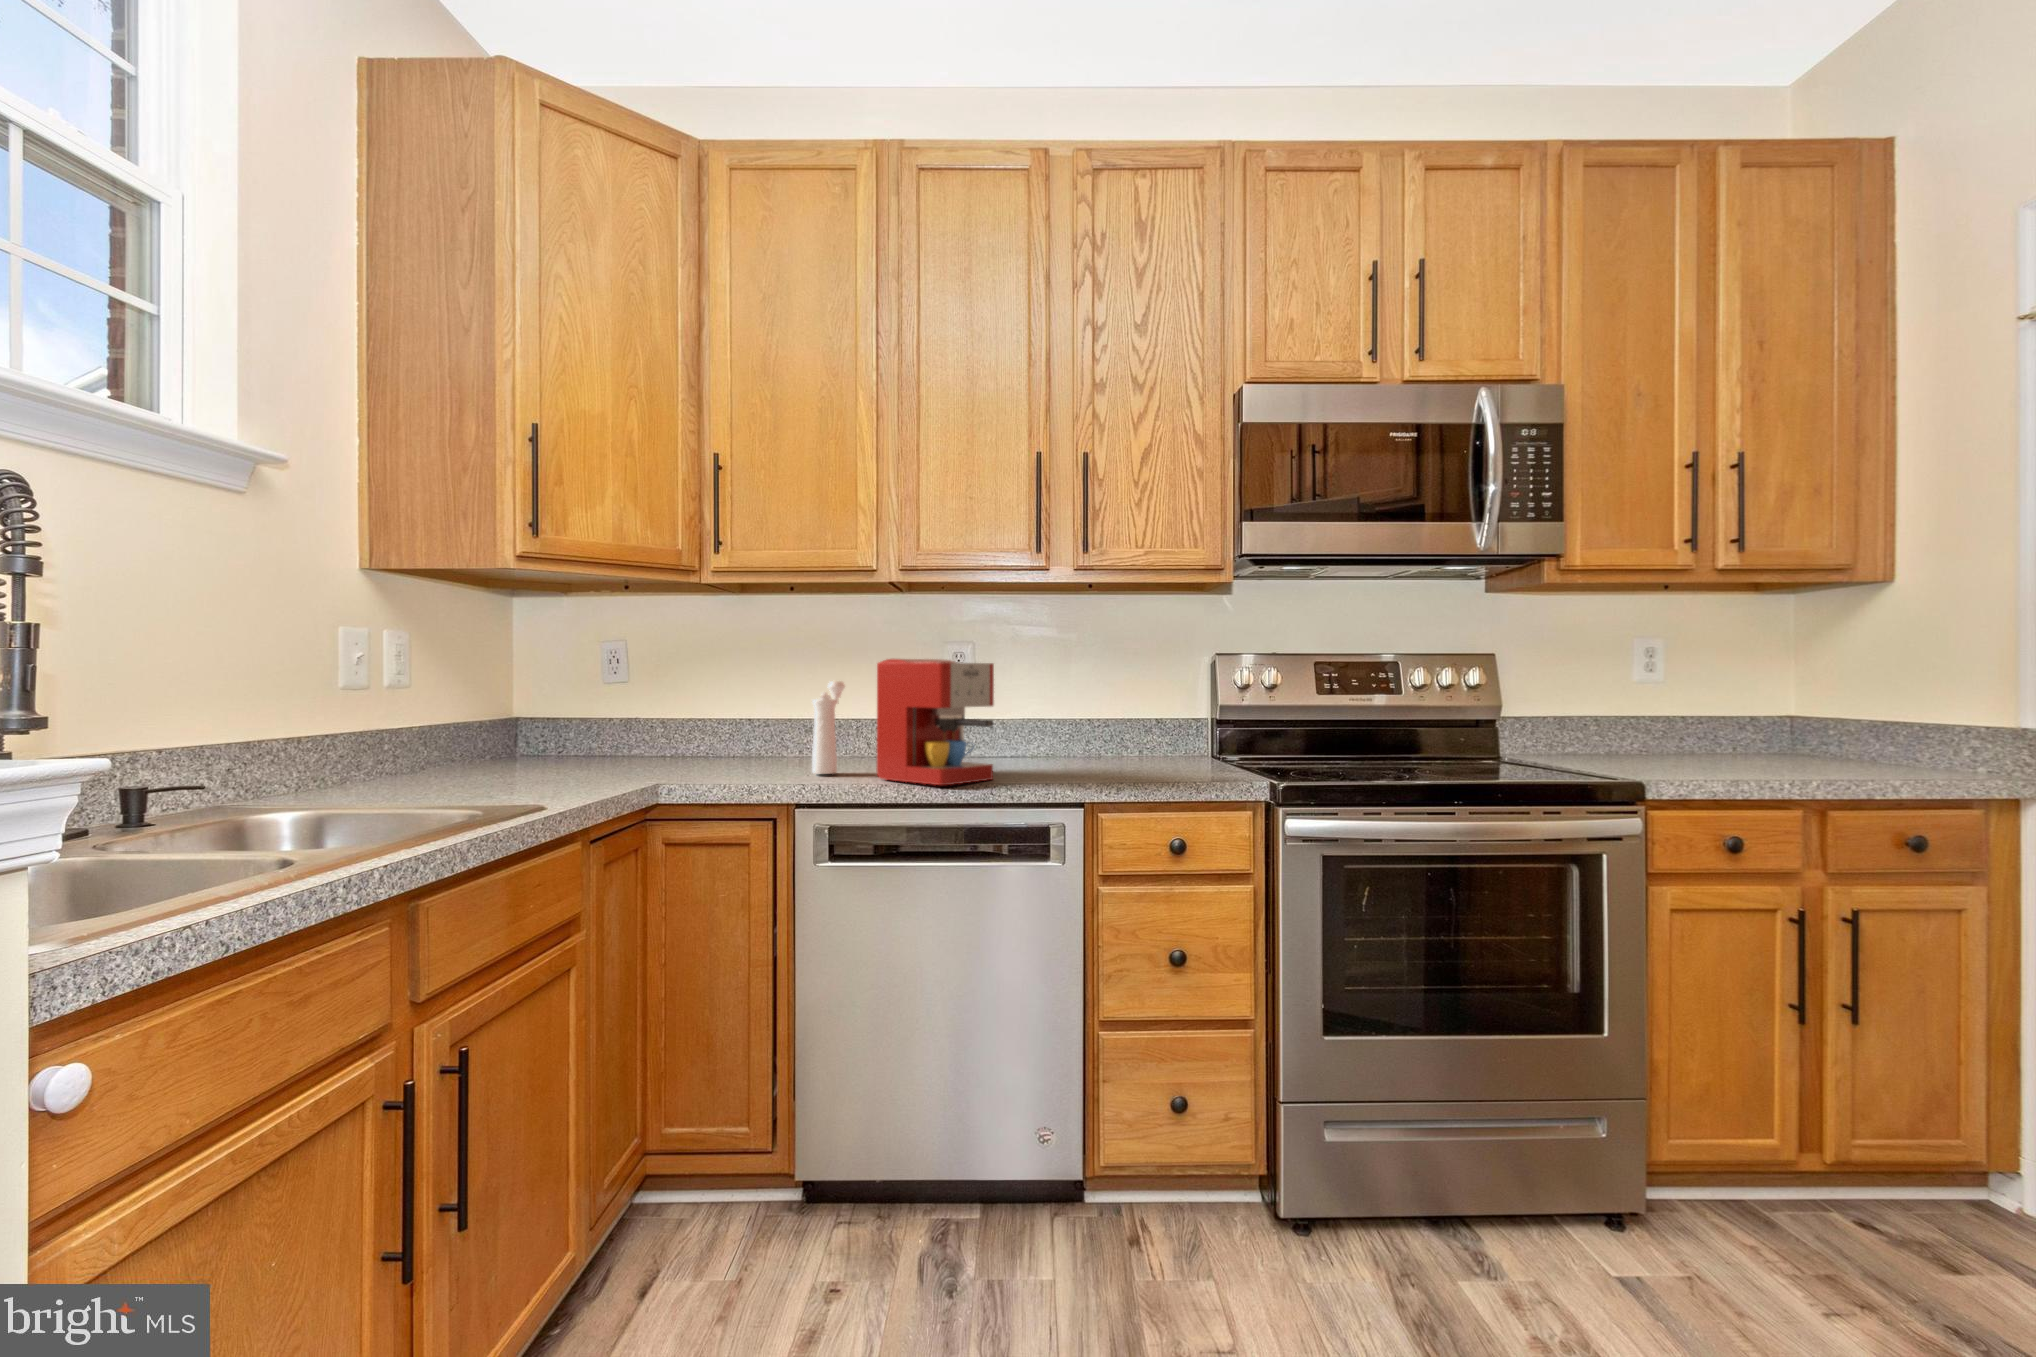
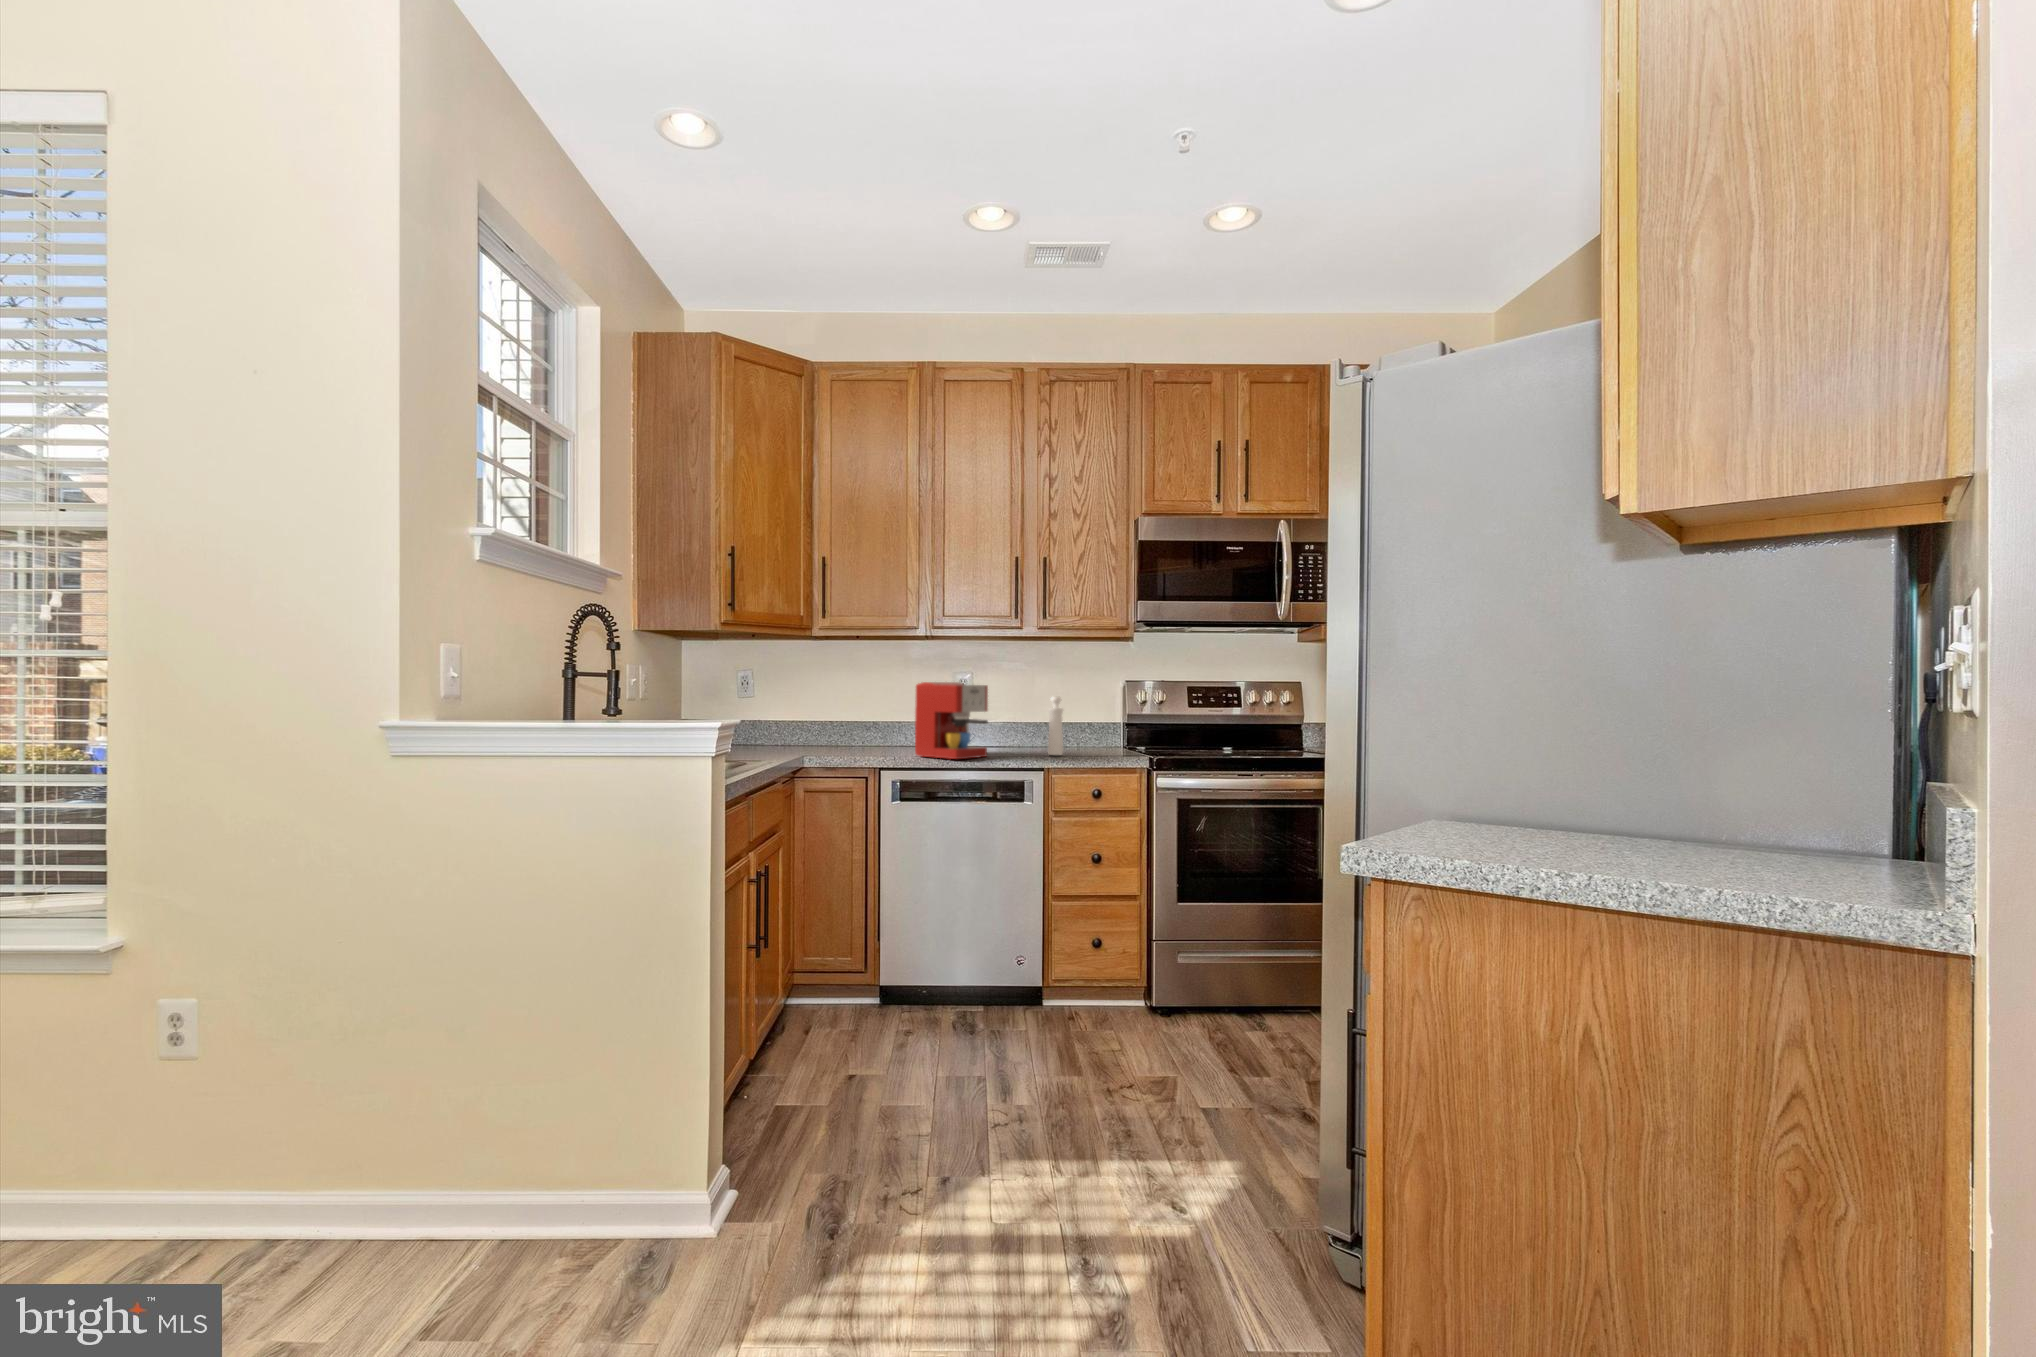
pepper mill: present [812,681,845,774] -> present [1048,697,1063,755]

